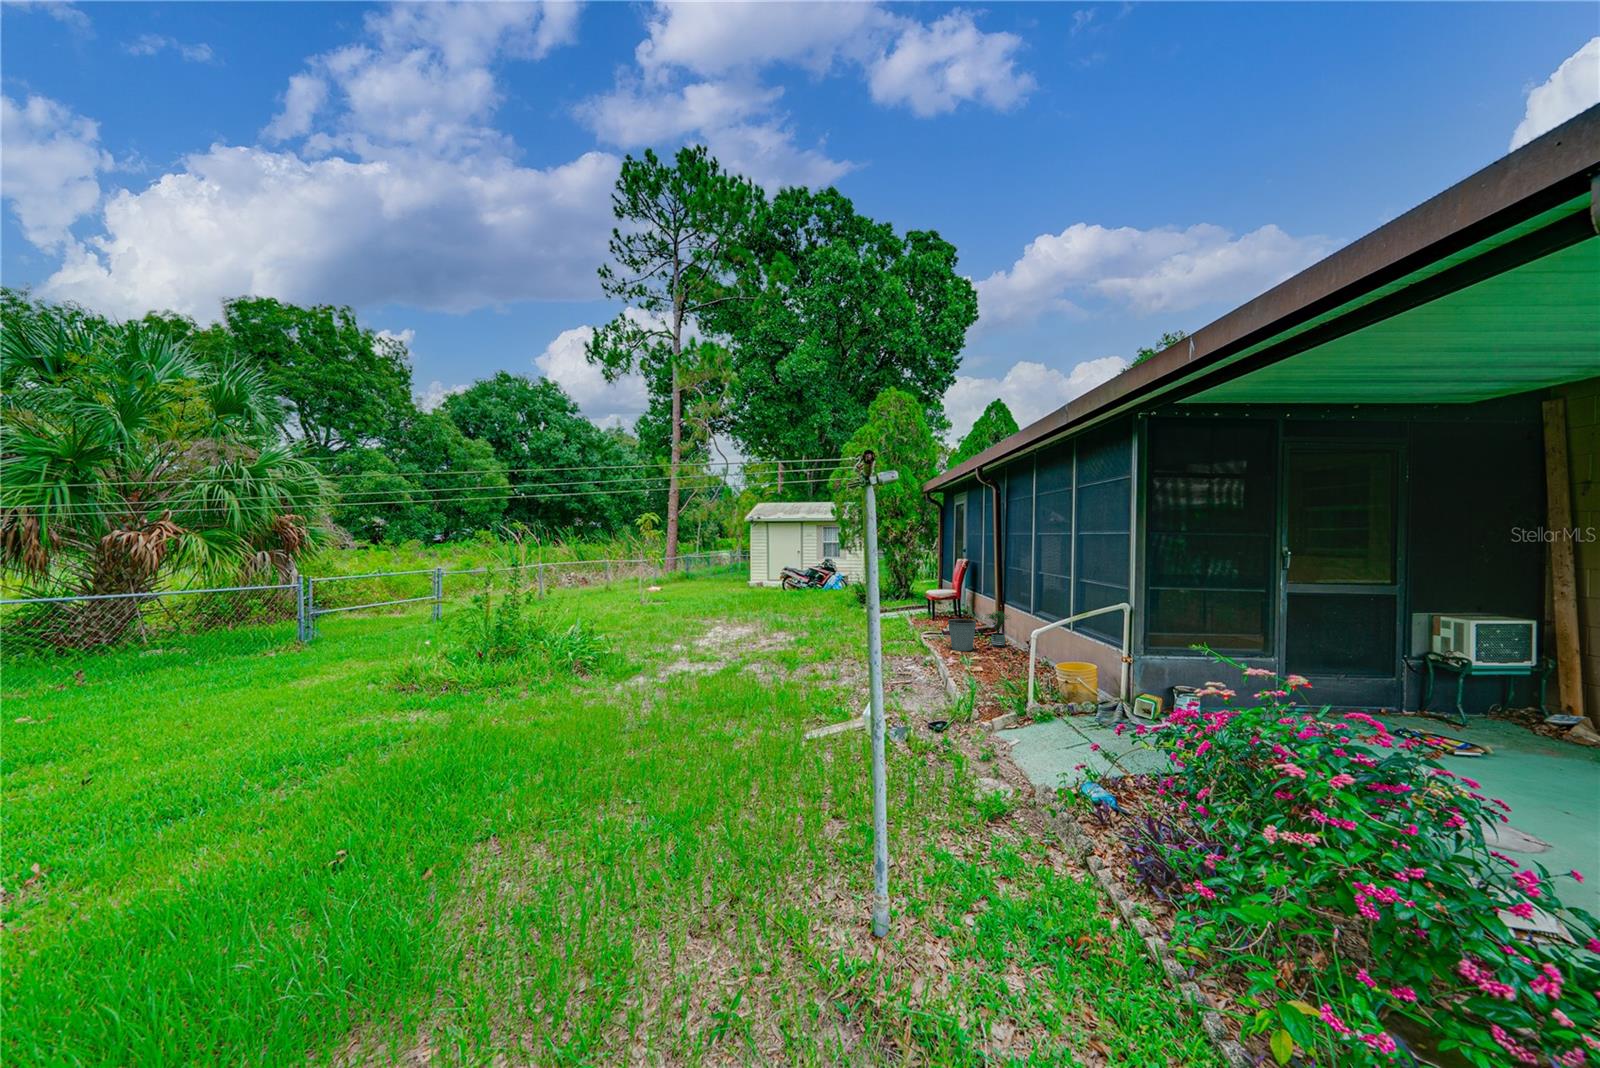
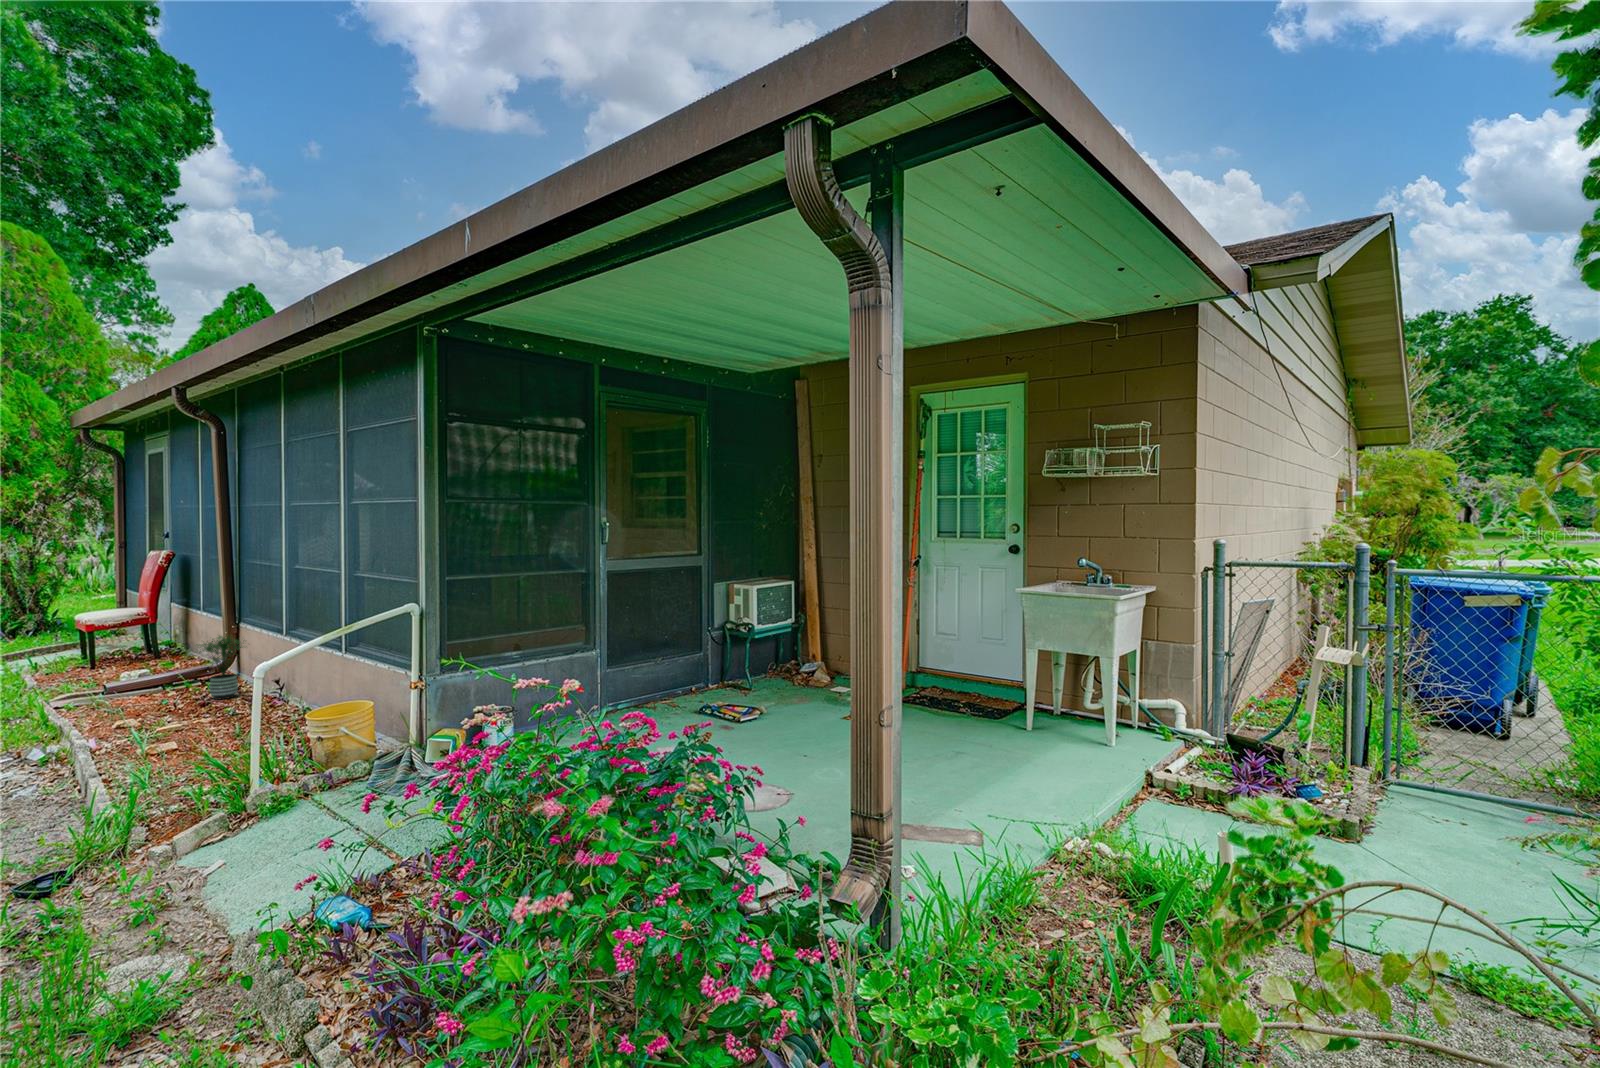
bucket: present [948,619,976,651] -> none [103,656,173,720]

